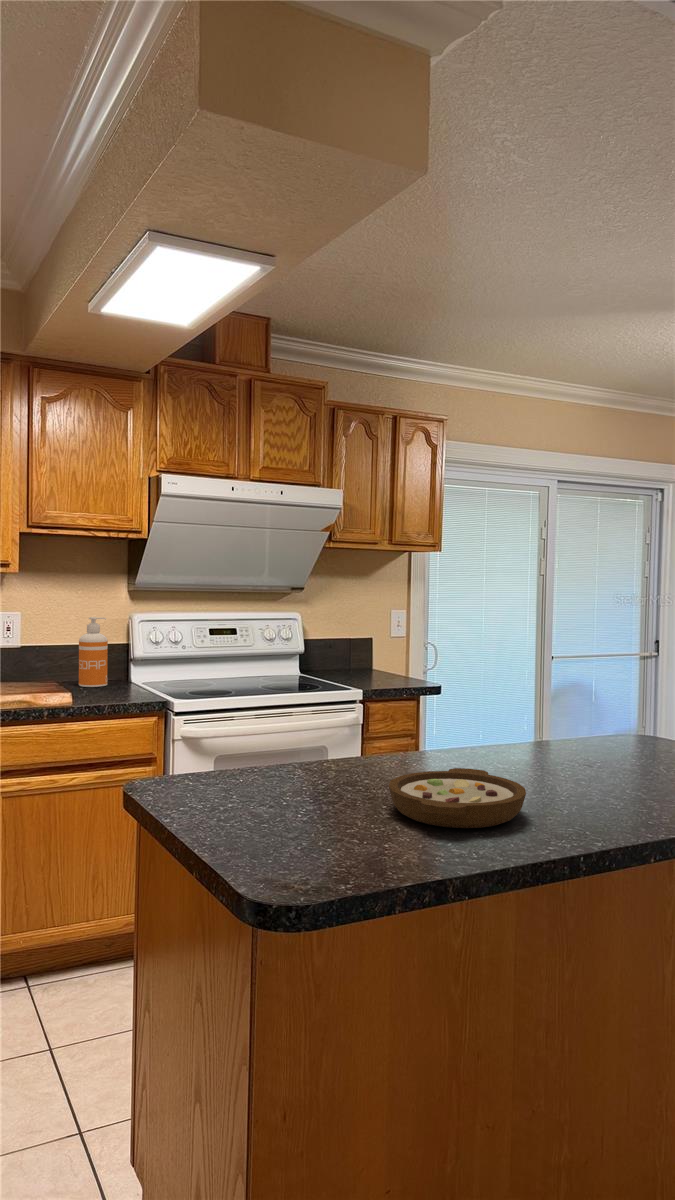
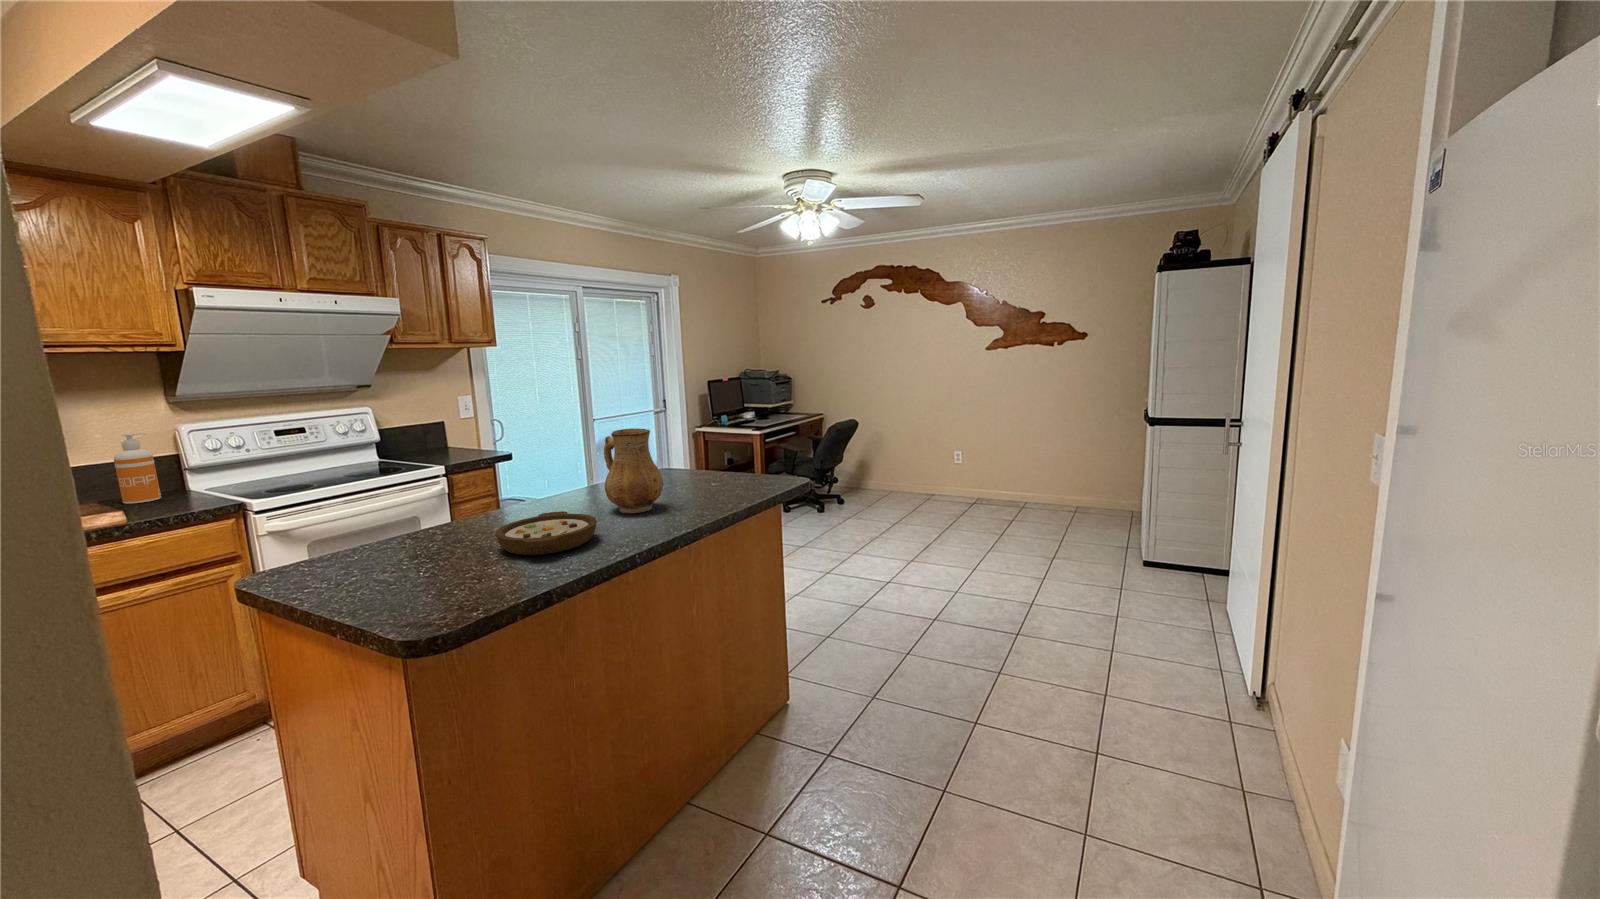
ceramic pitcher: none [546,664,636,793] -> present [604,428,663,513]

